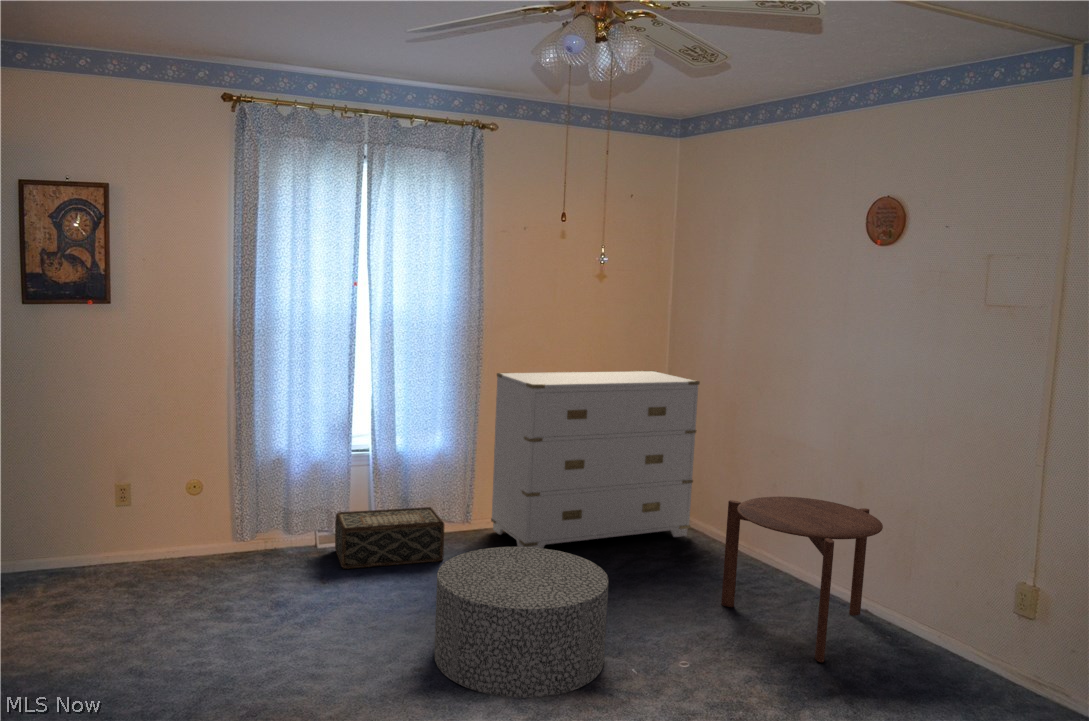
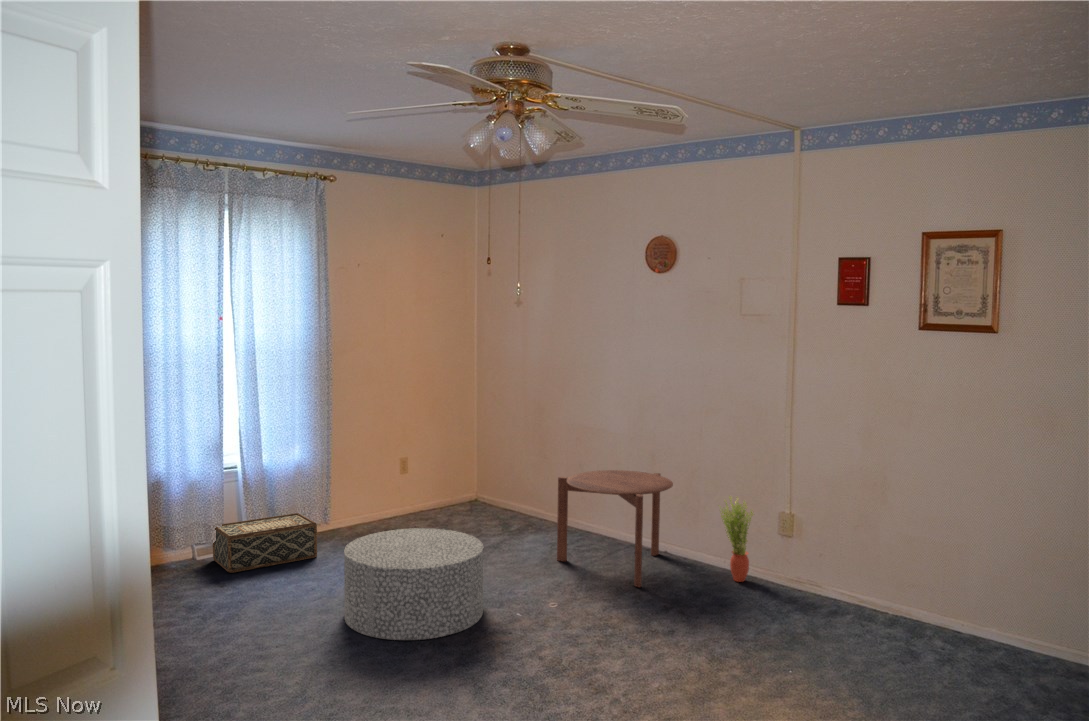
dresser: present [491,371,700,548] -> none [347,381,518,544]
potted plant: none [946,554,1000,676] -> present [721,497,753,582]

